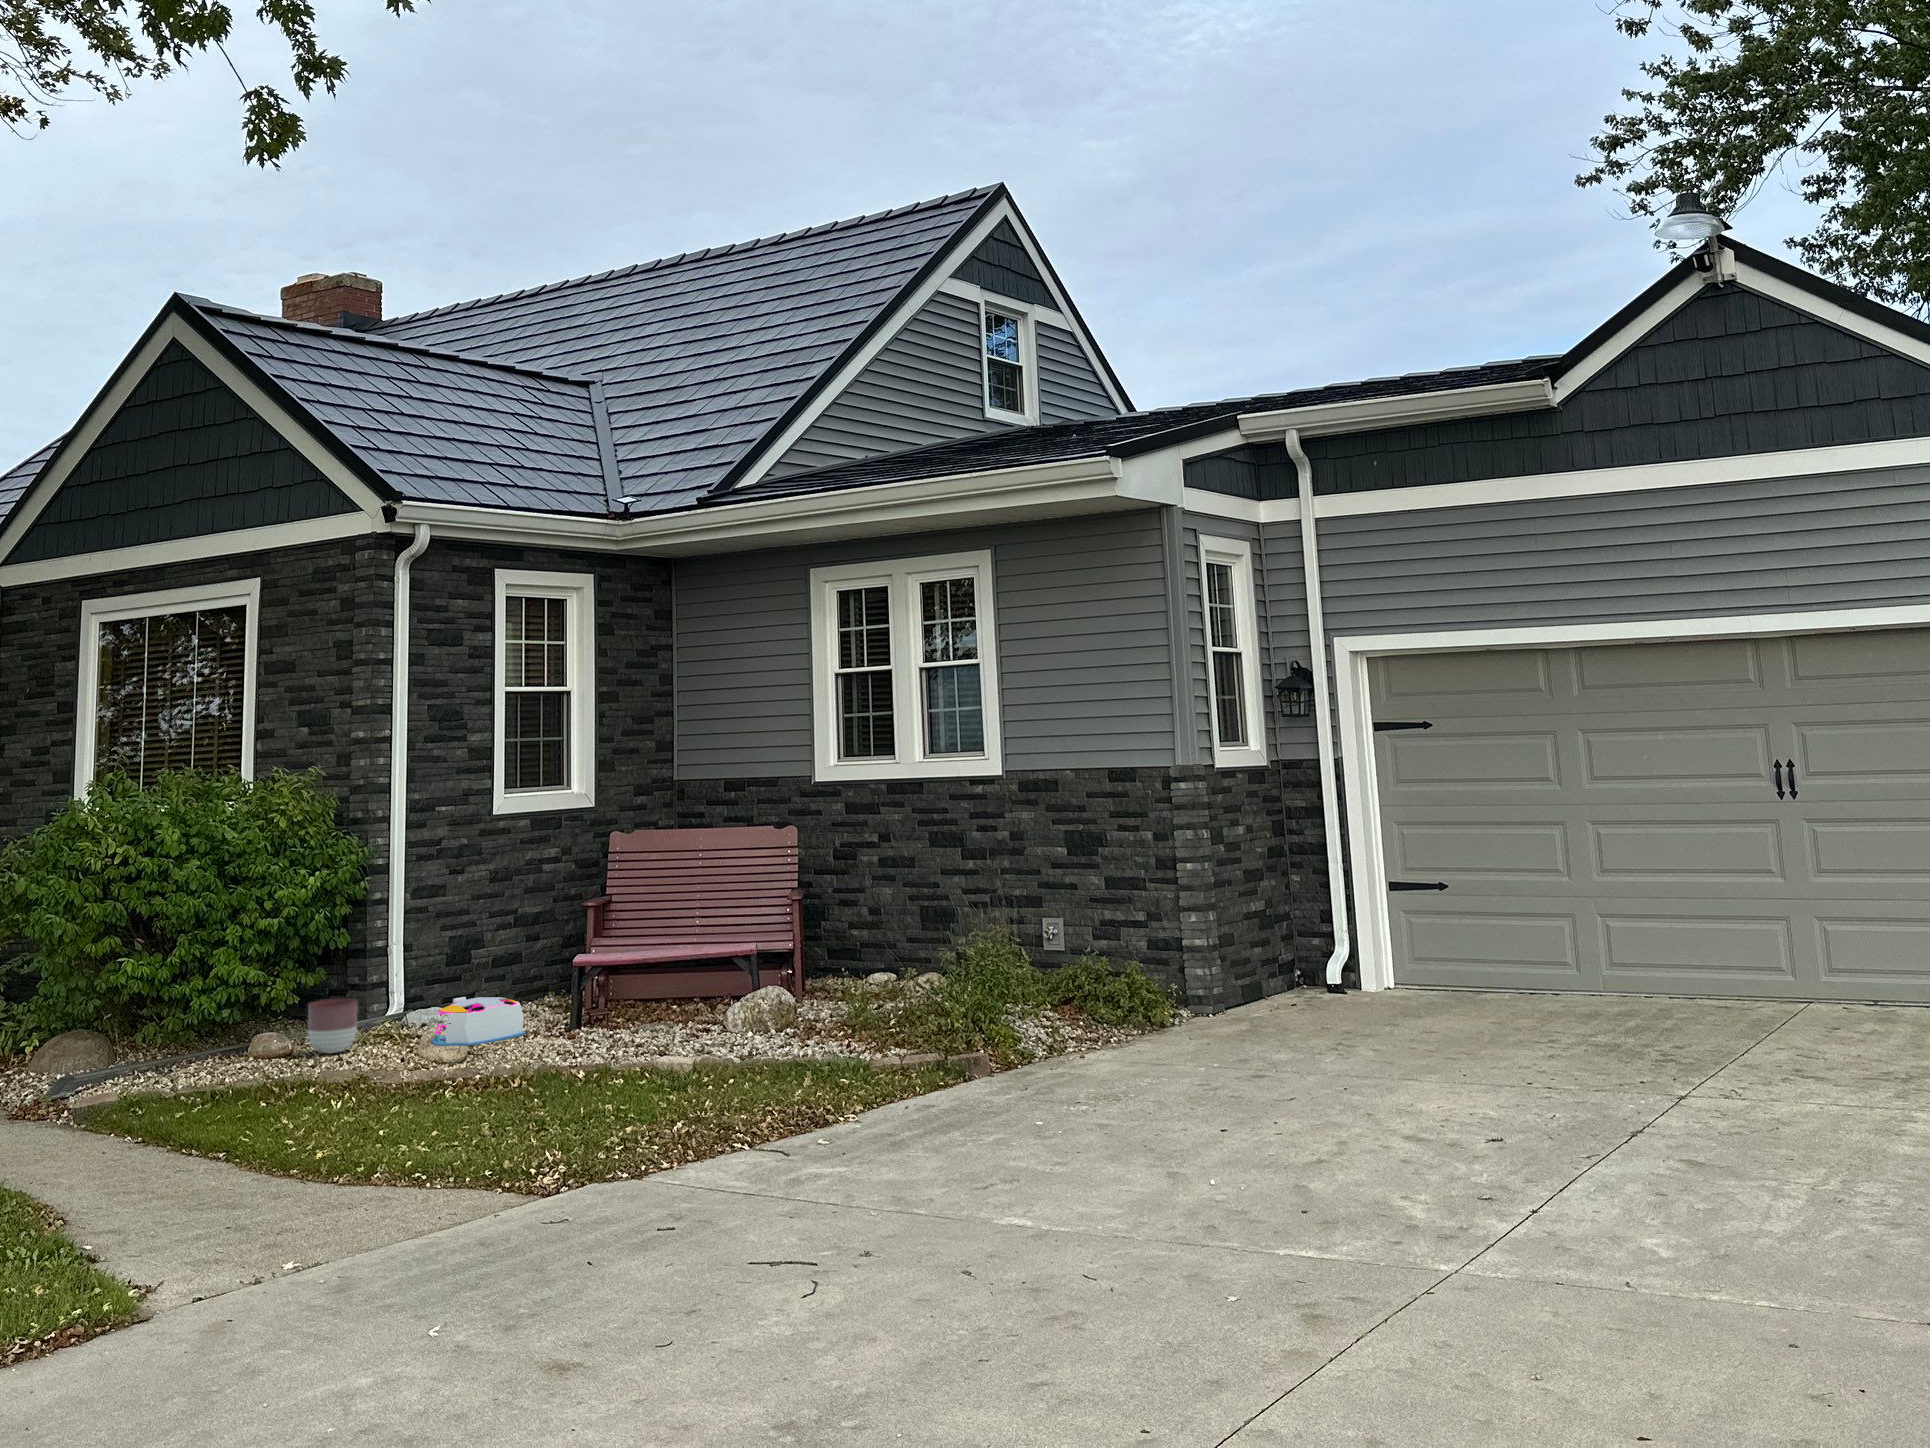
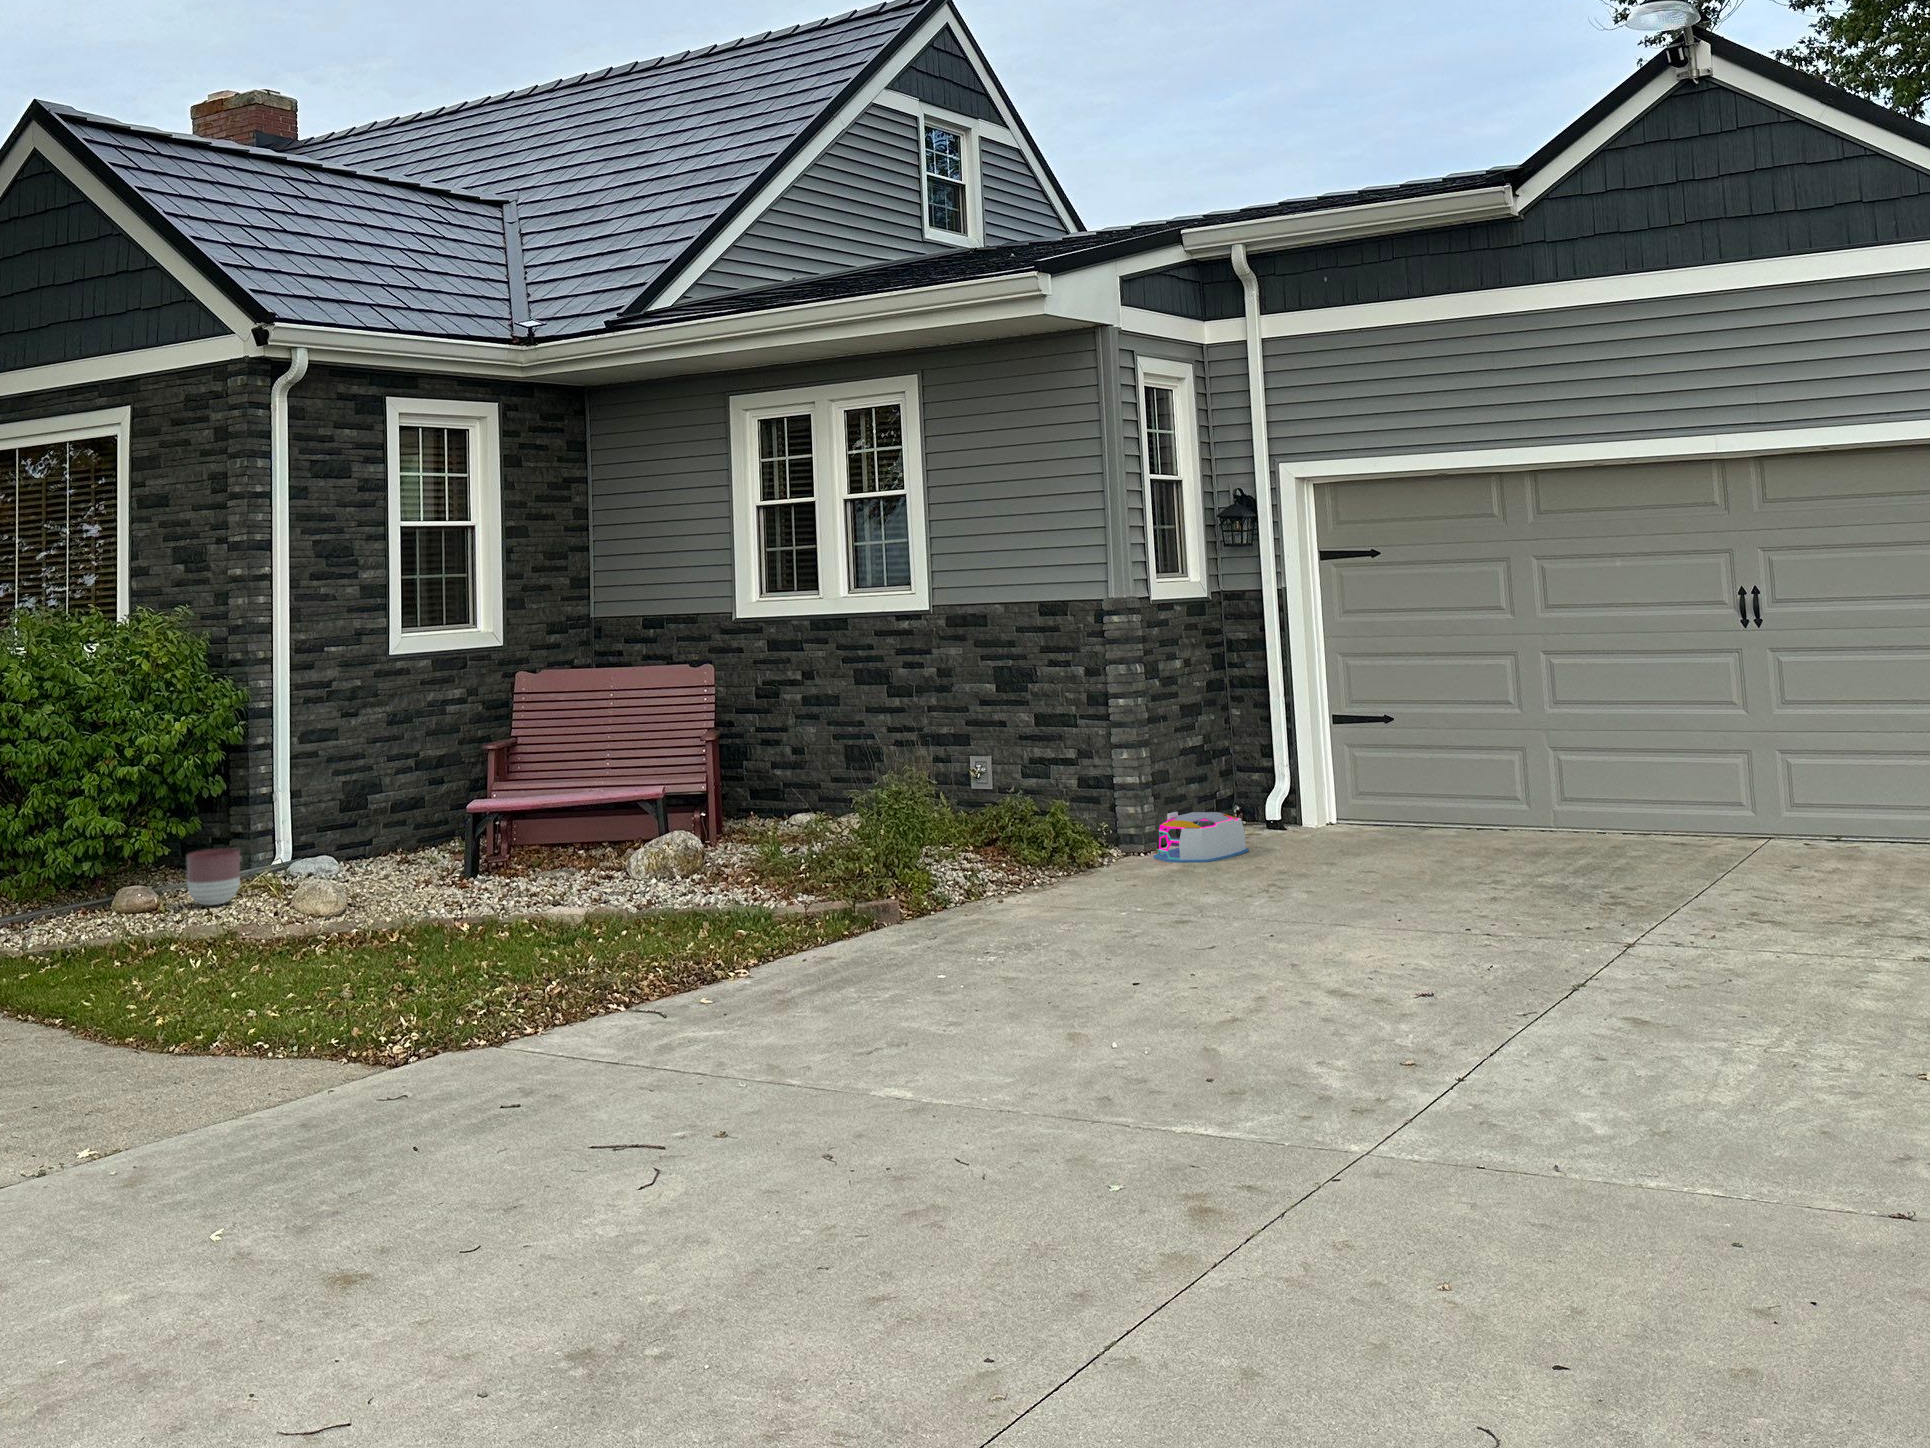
storage bin: present [431,997,525,1046] -> present [1154,812,1249,863]

